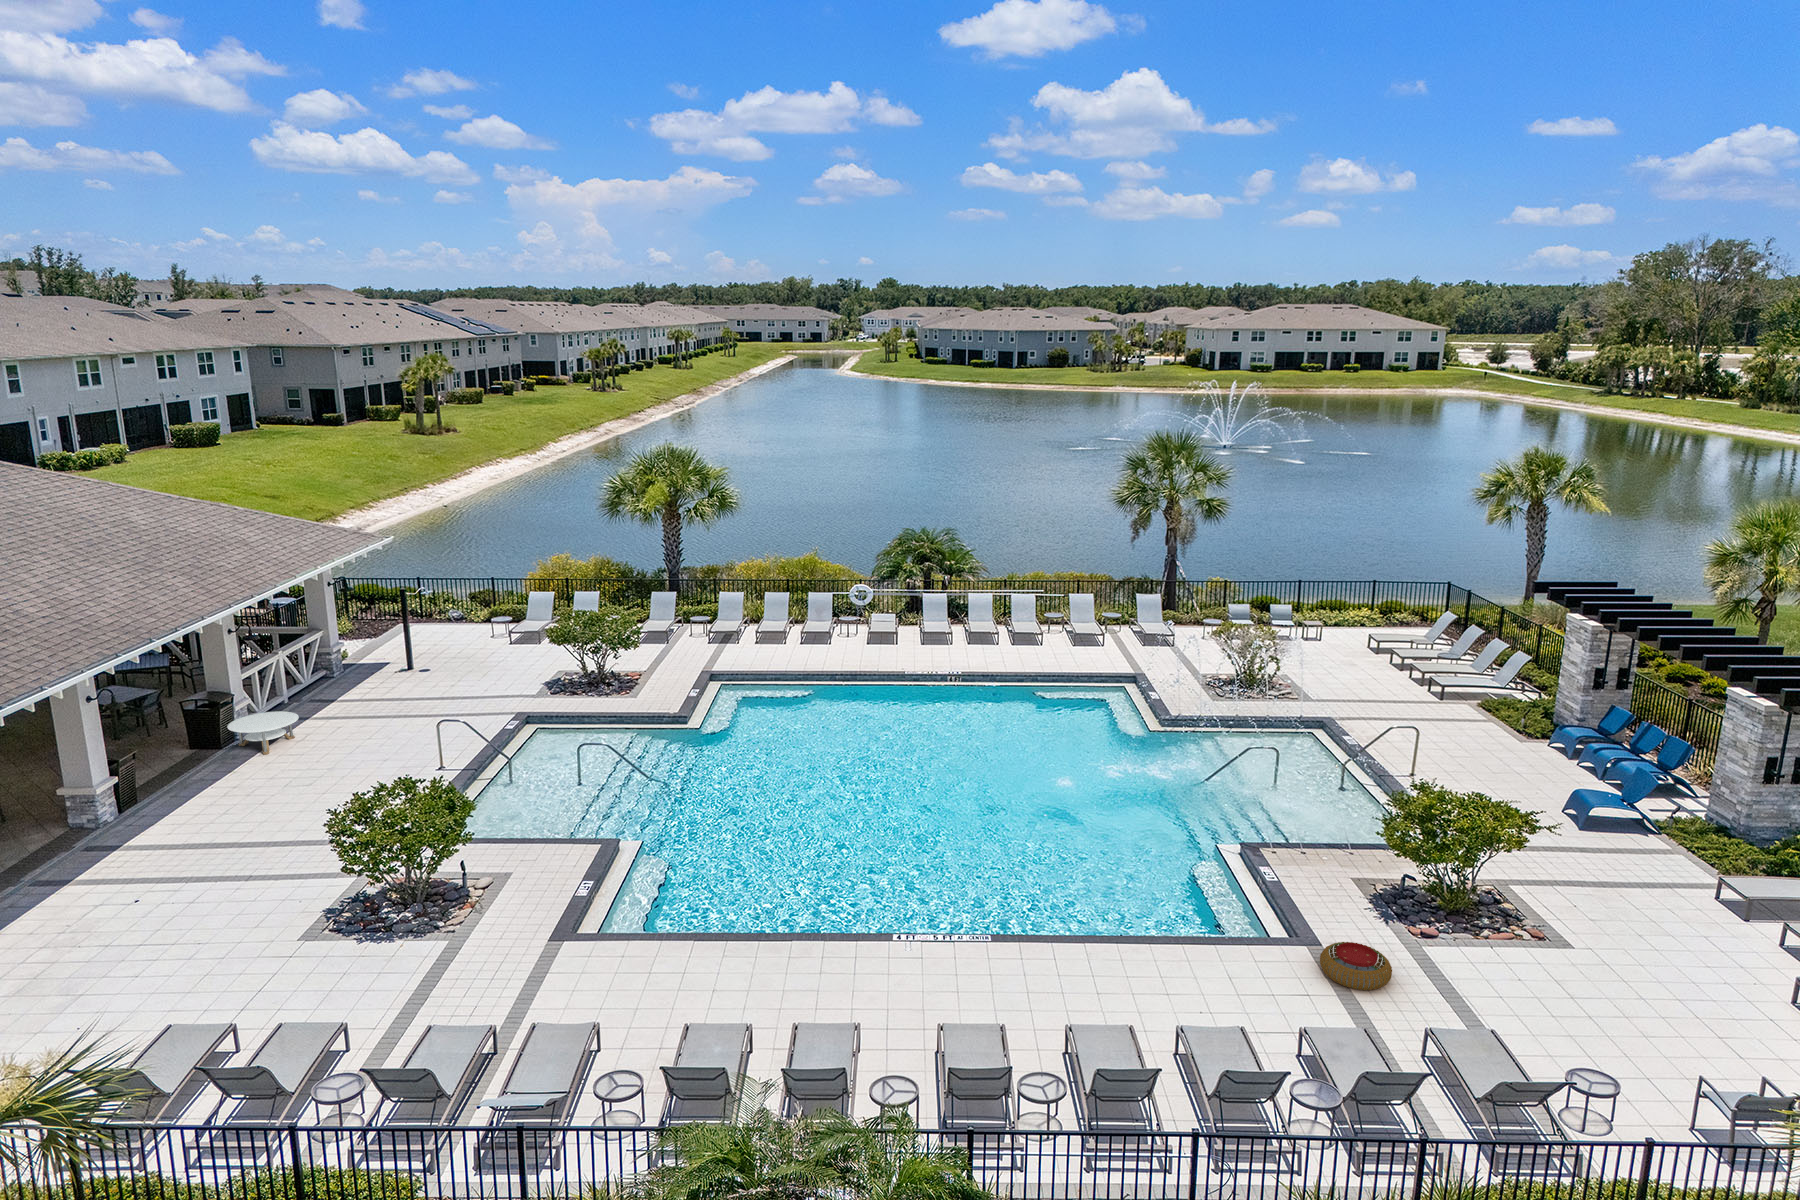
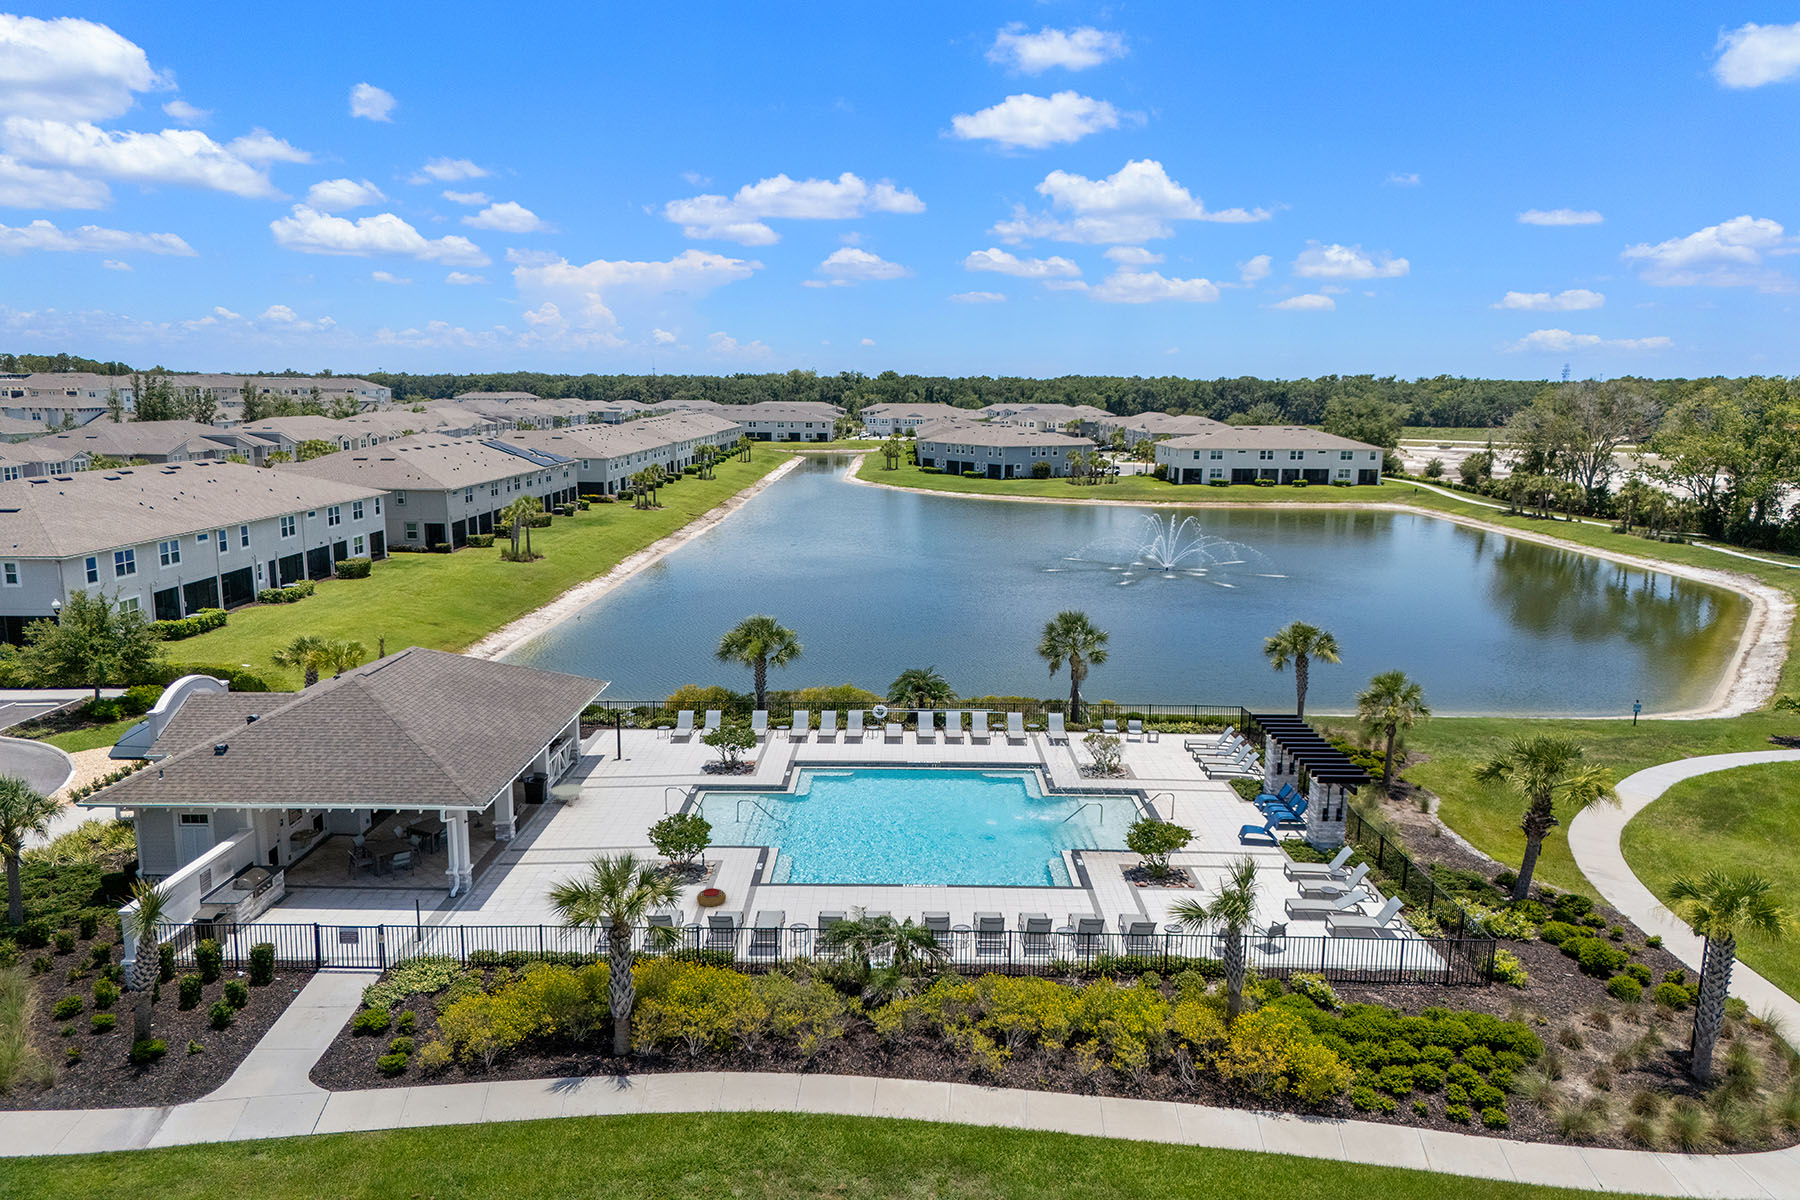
pouf: present [1320,942,1392,990] -> present [697,888,726,906]

